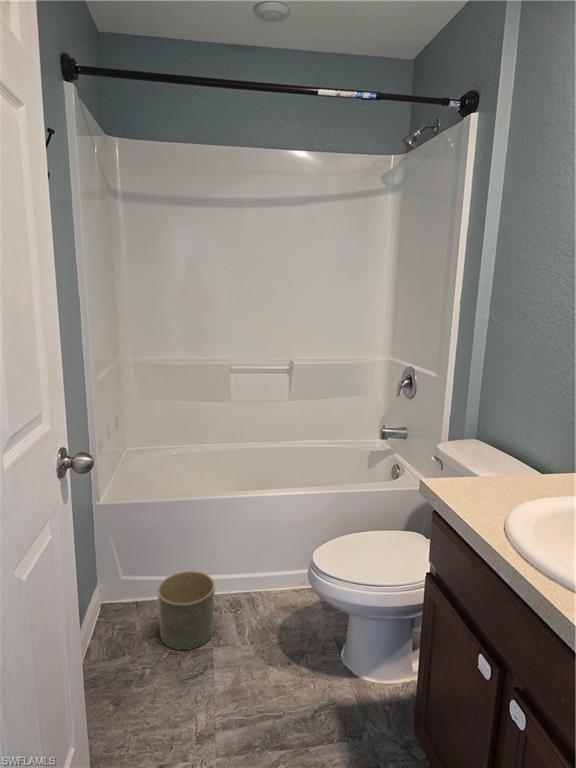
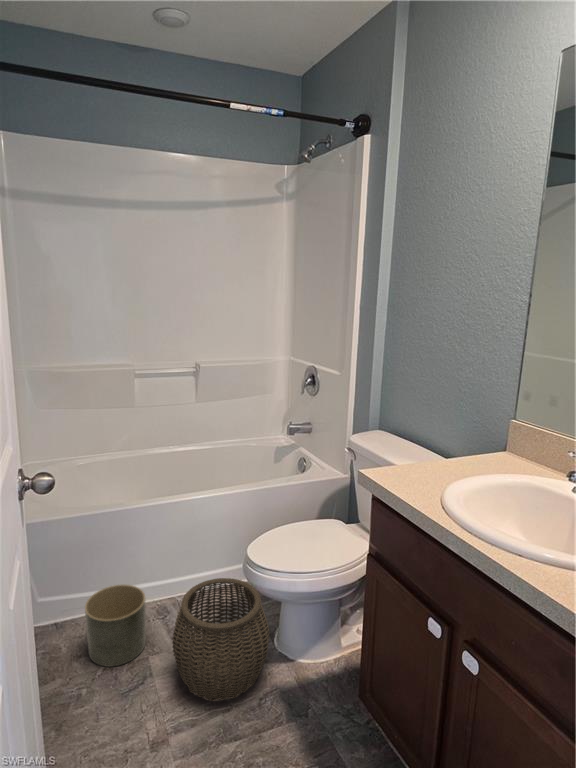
woven basket: none [232,579,331,706] -> present [172,578,270,701]

